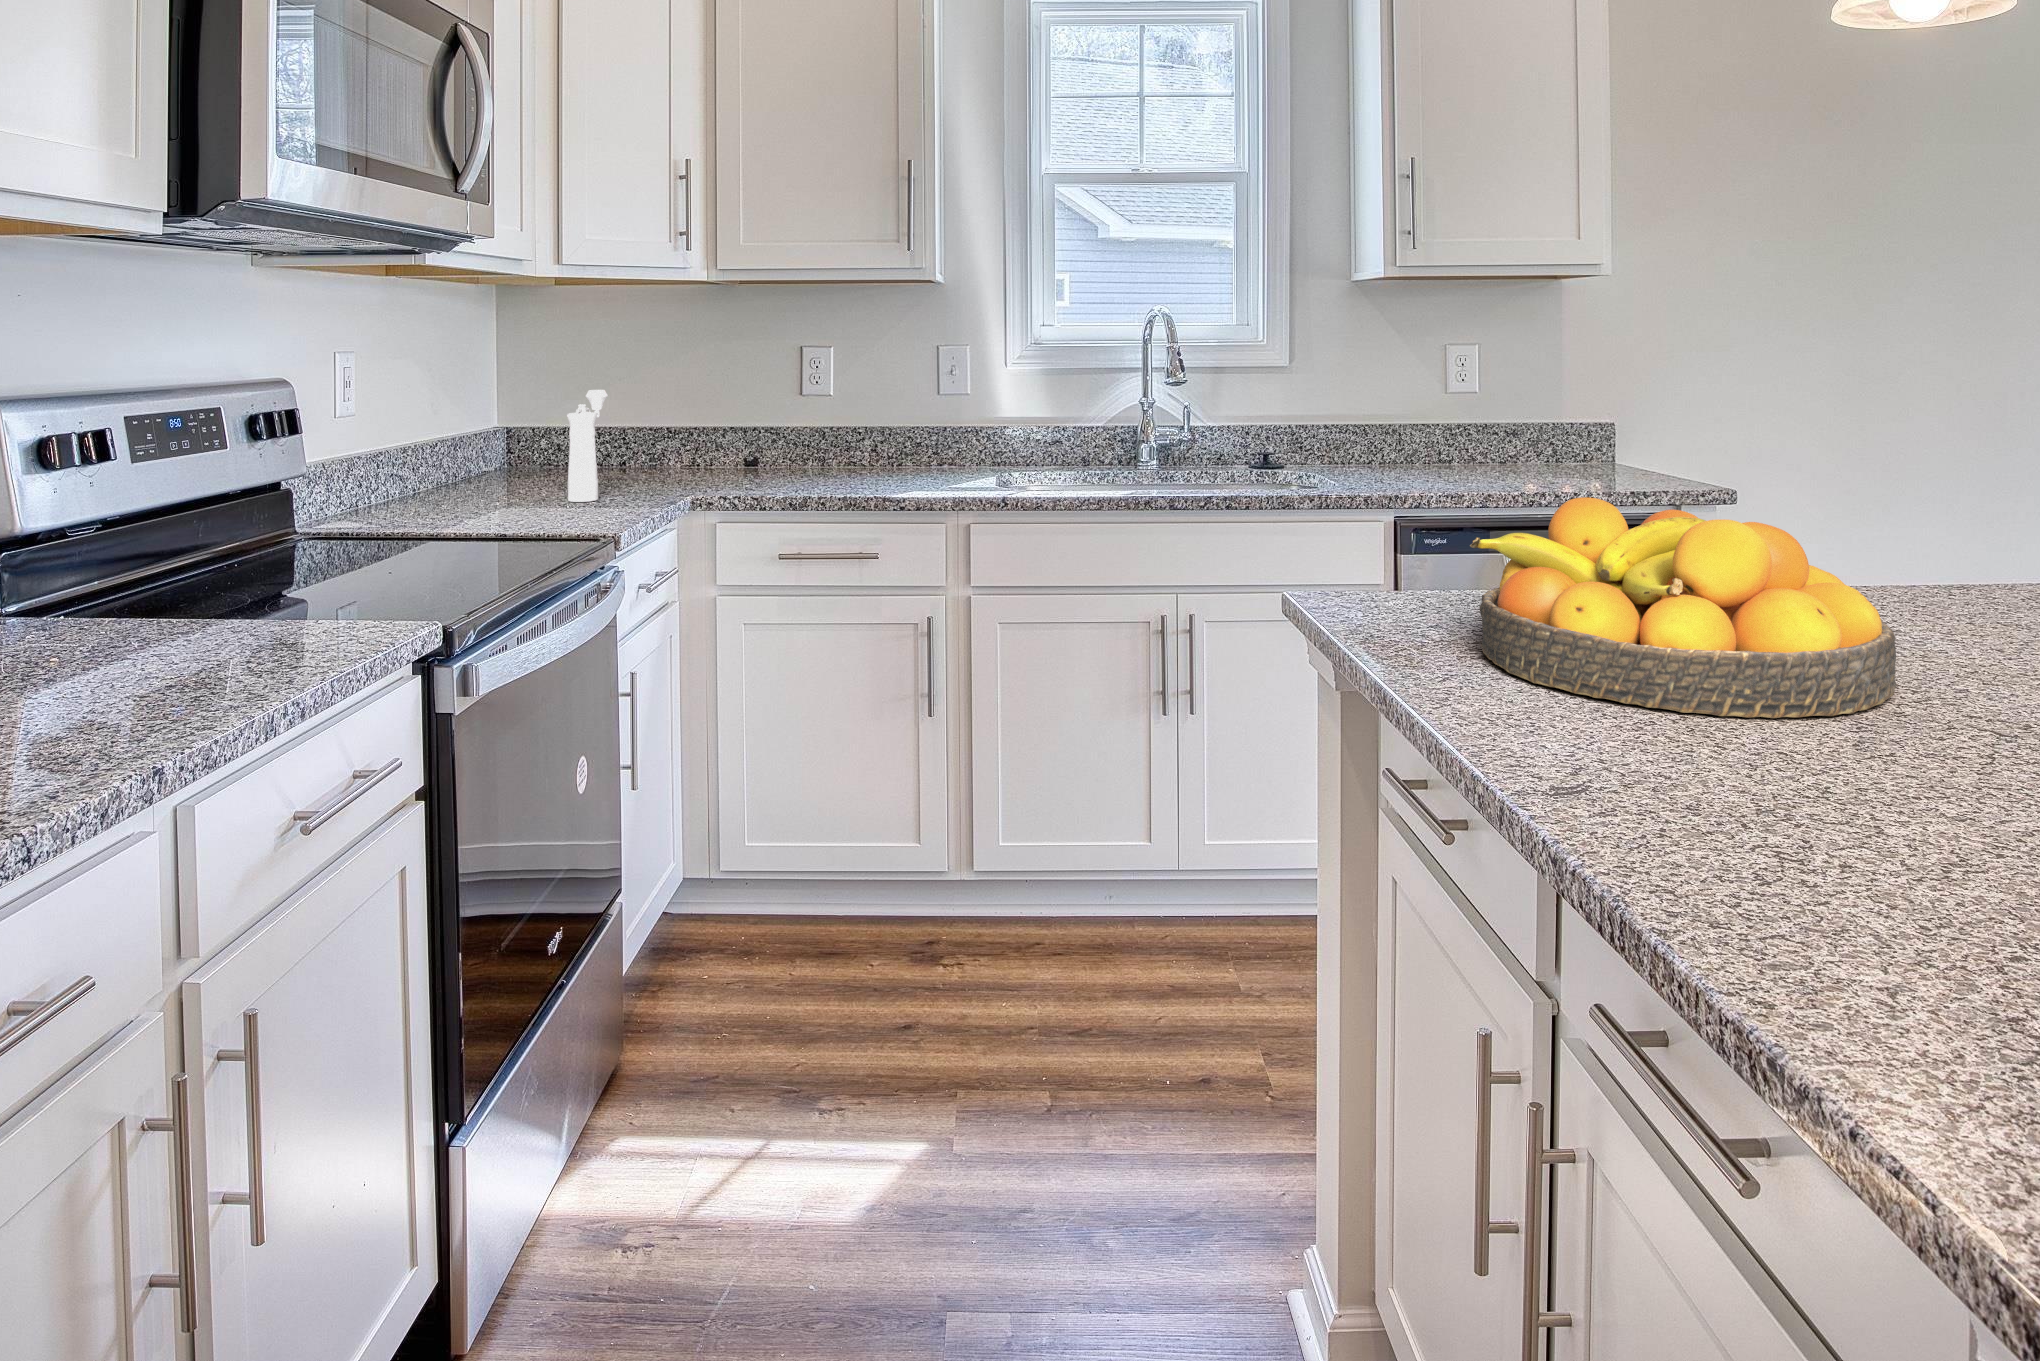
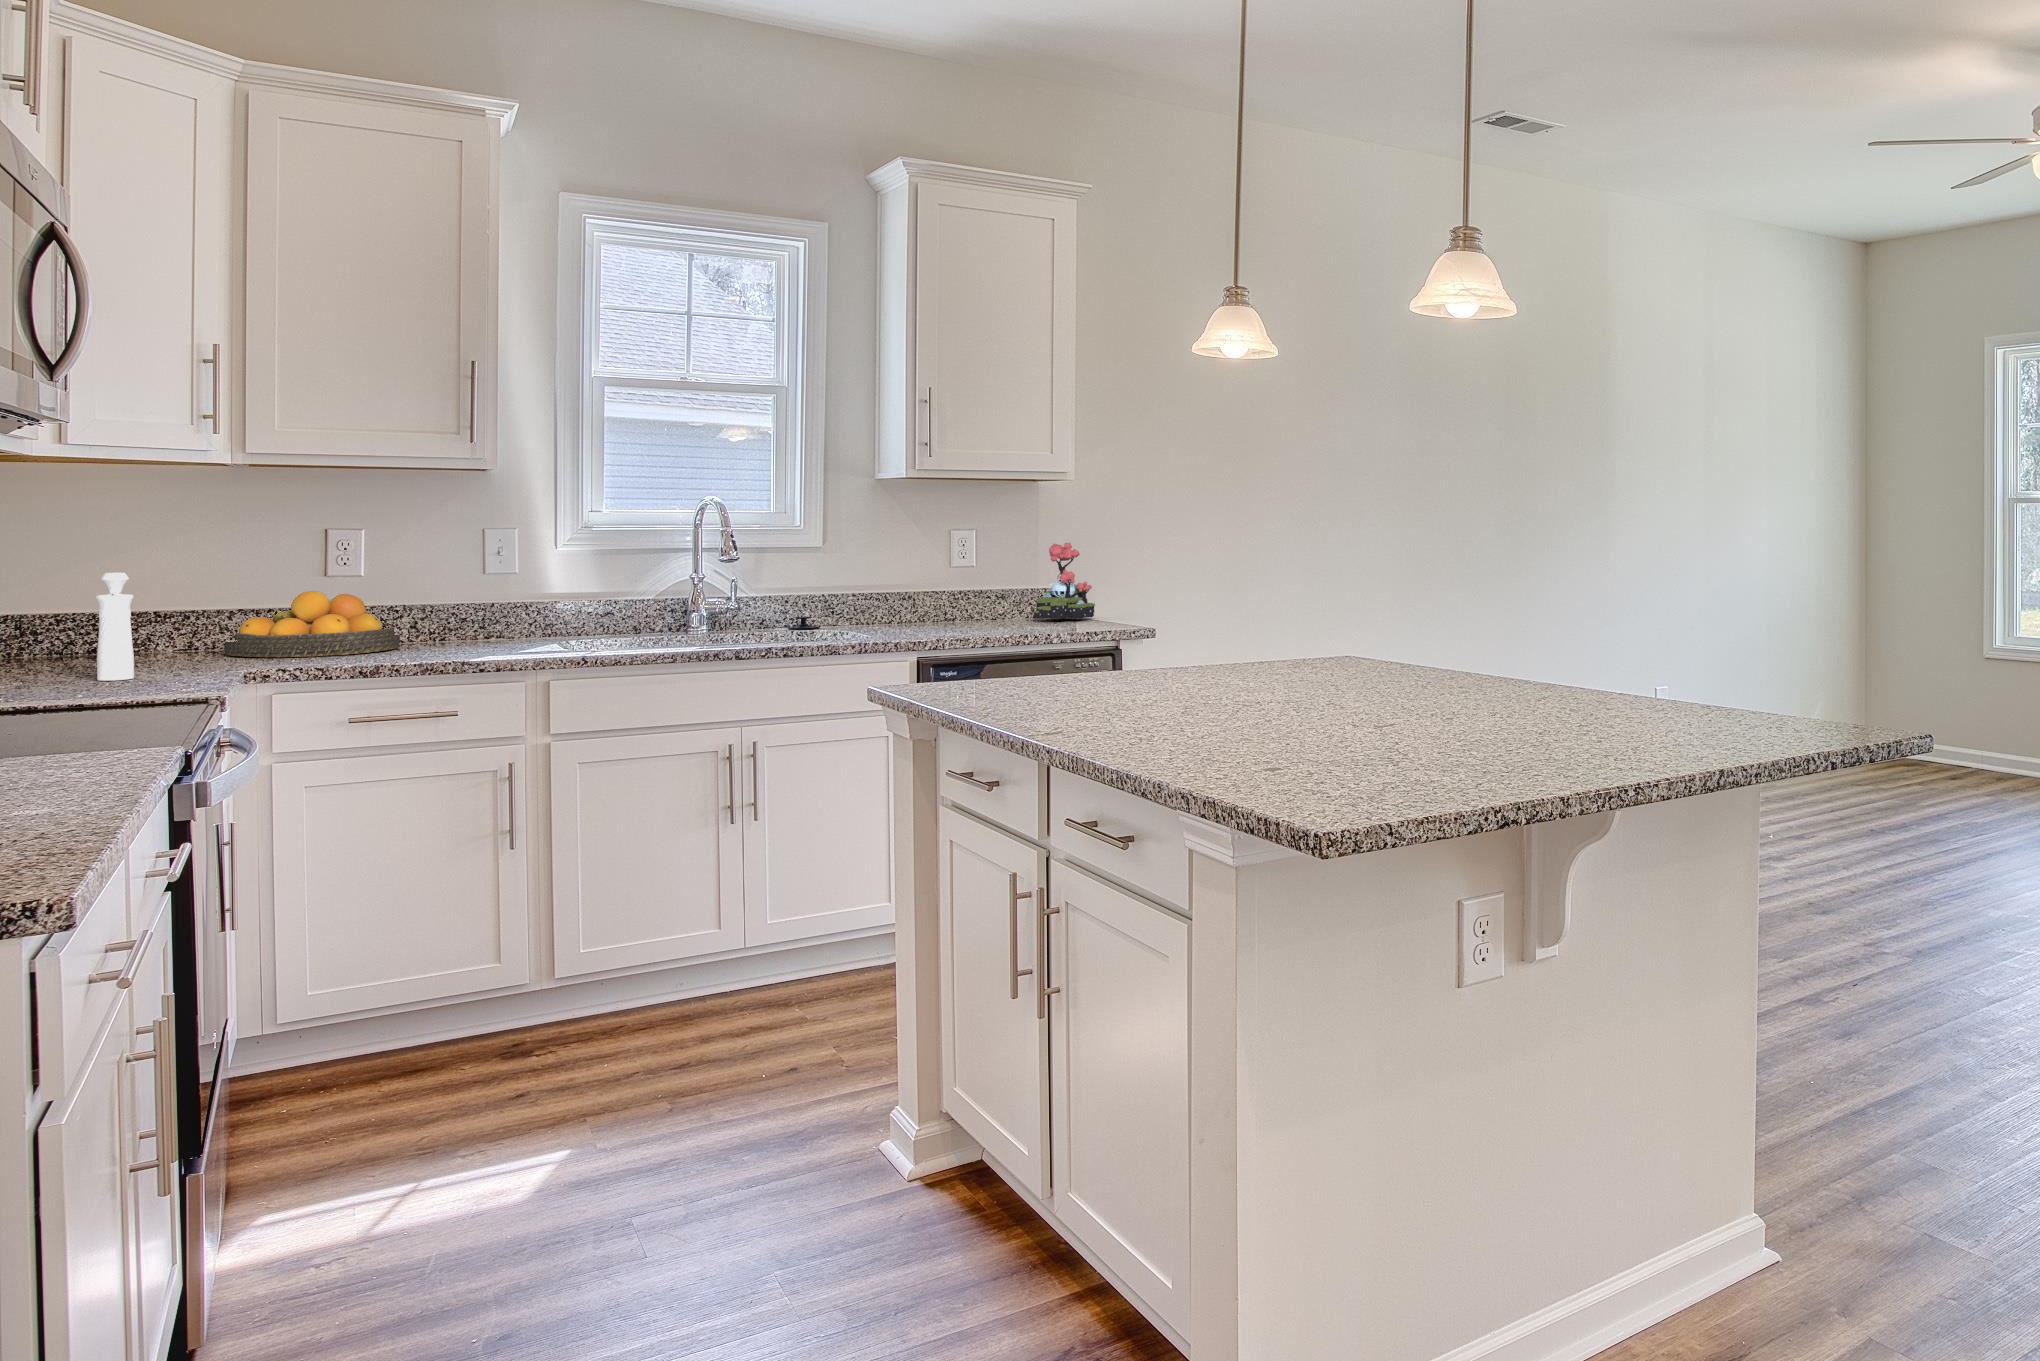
plant: none [1547,360,1633,463] -> present [1034,543,1095,619]
fruit bowl: present [1470,497,1896,718] -> present [224,591,400,657]

